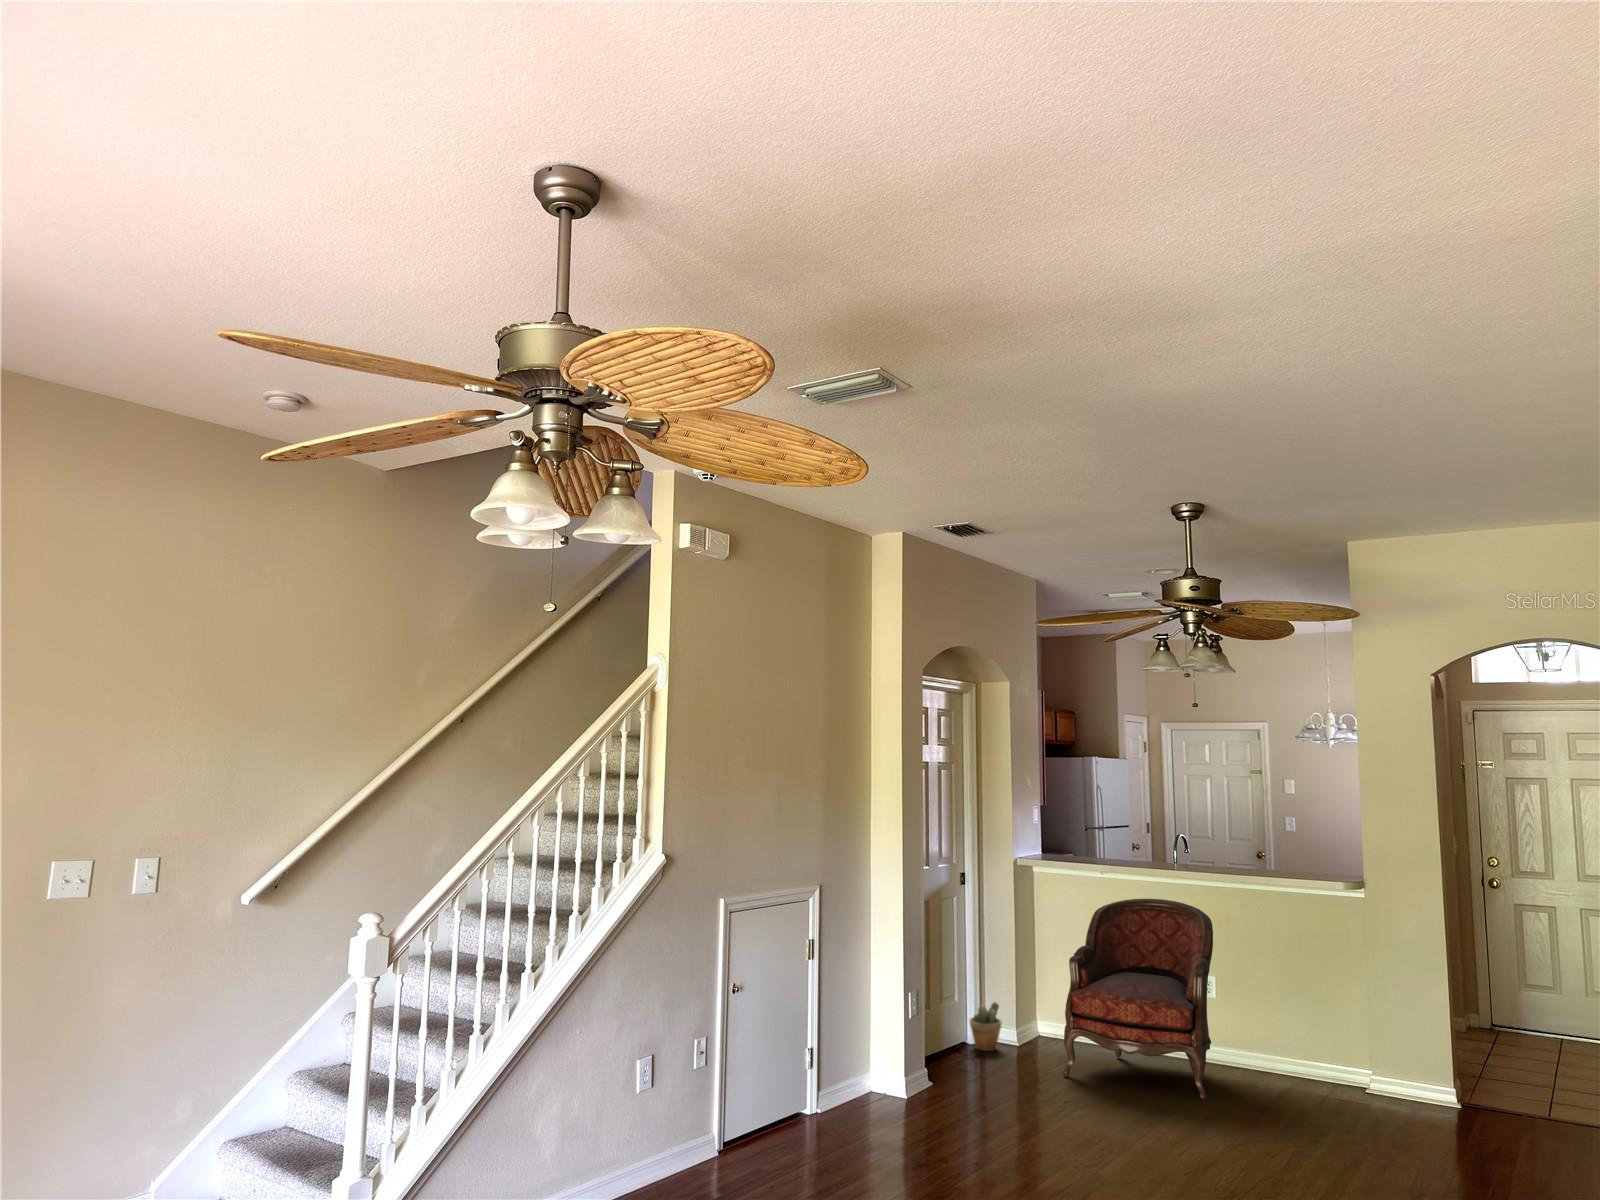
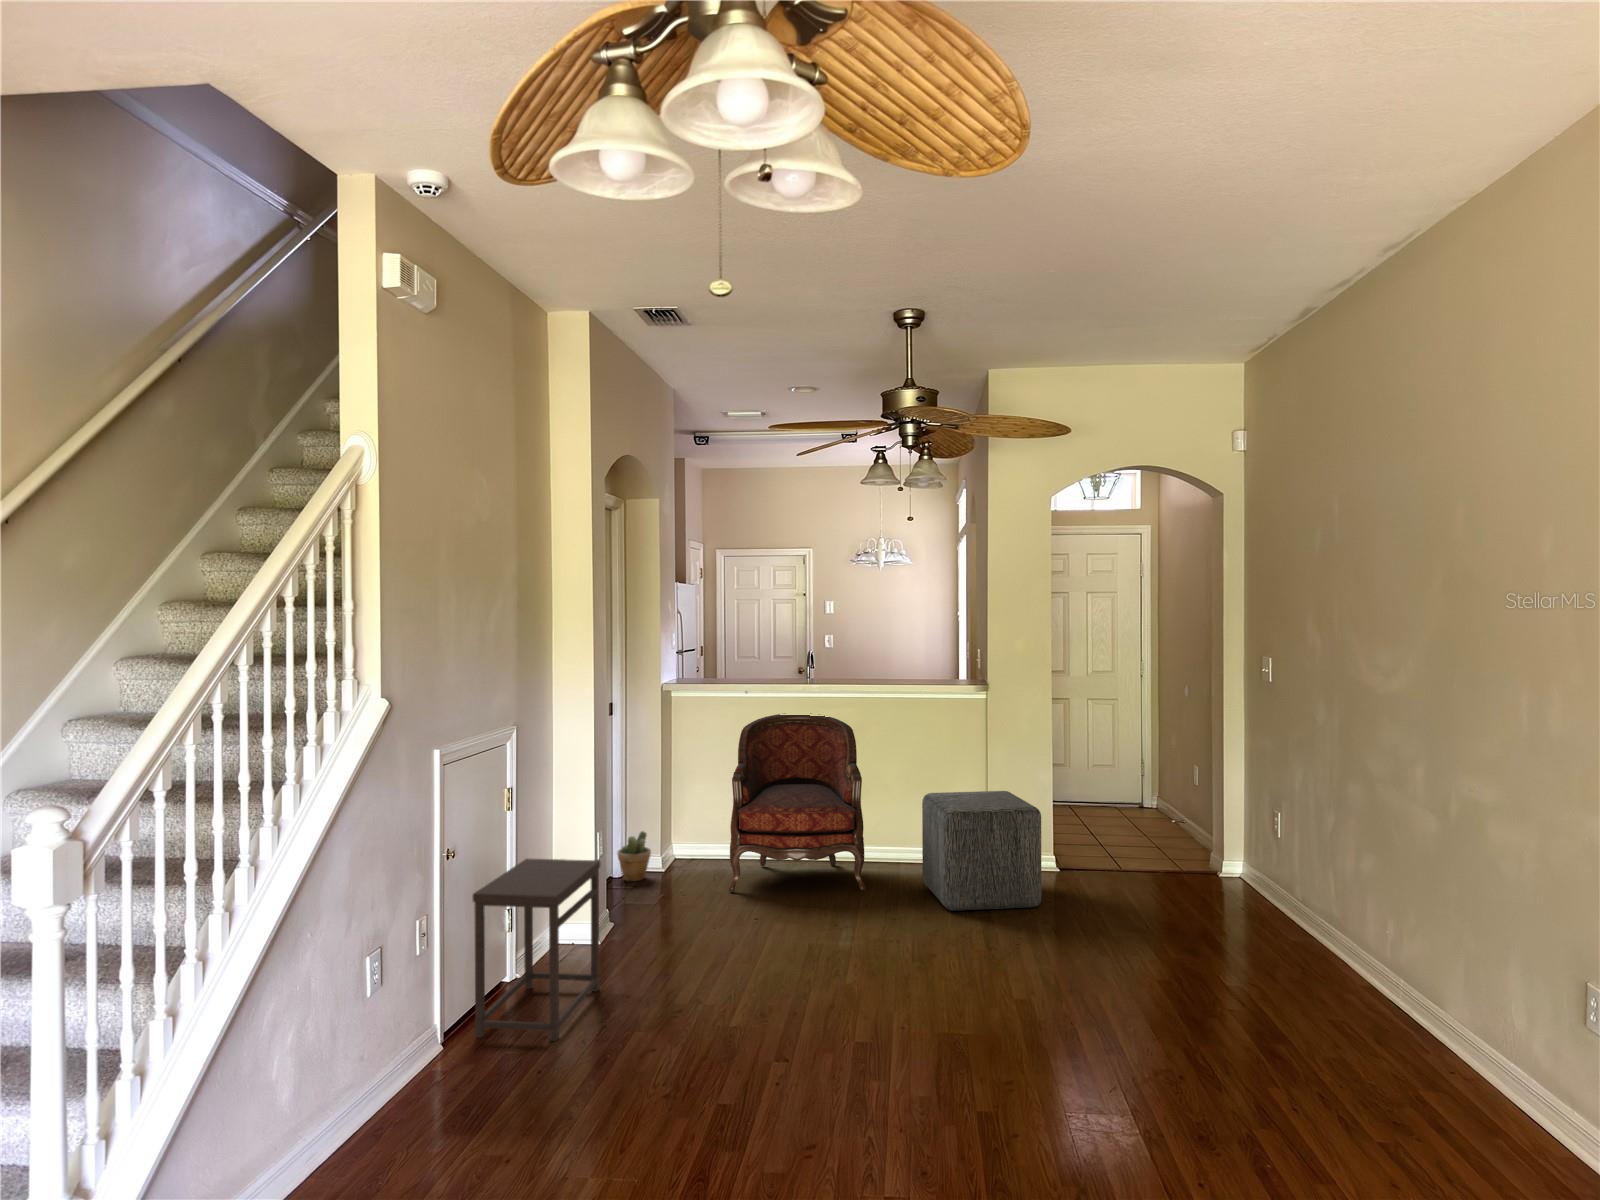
ottoman: none [1268,1001,1401,1153] -> present [922,791,1042,911]
side table: none [754,1004,880,1170] -> present [473,859,600,1041]

